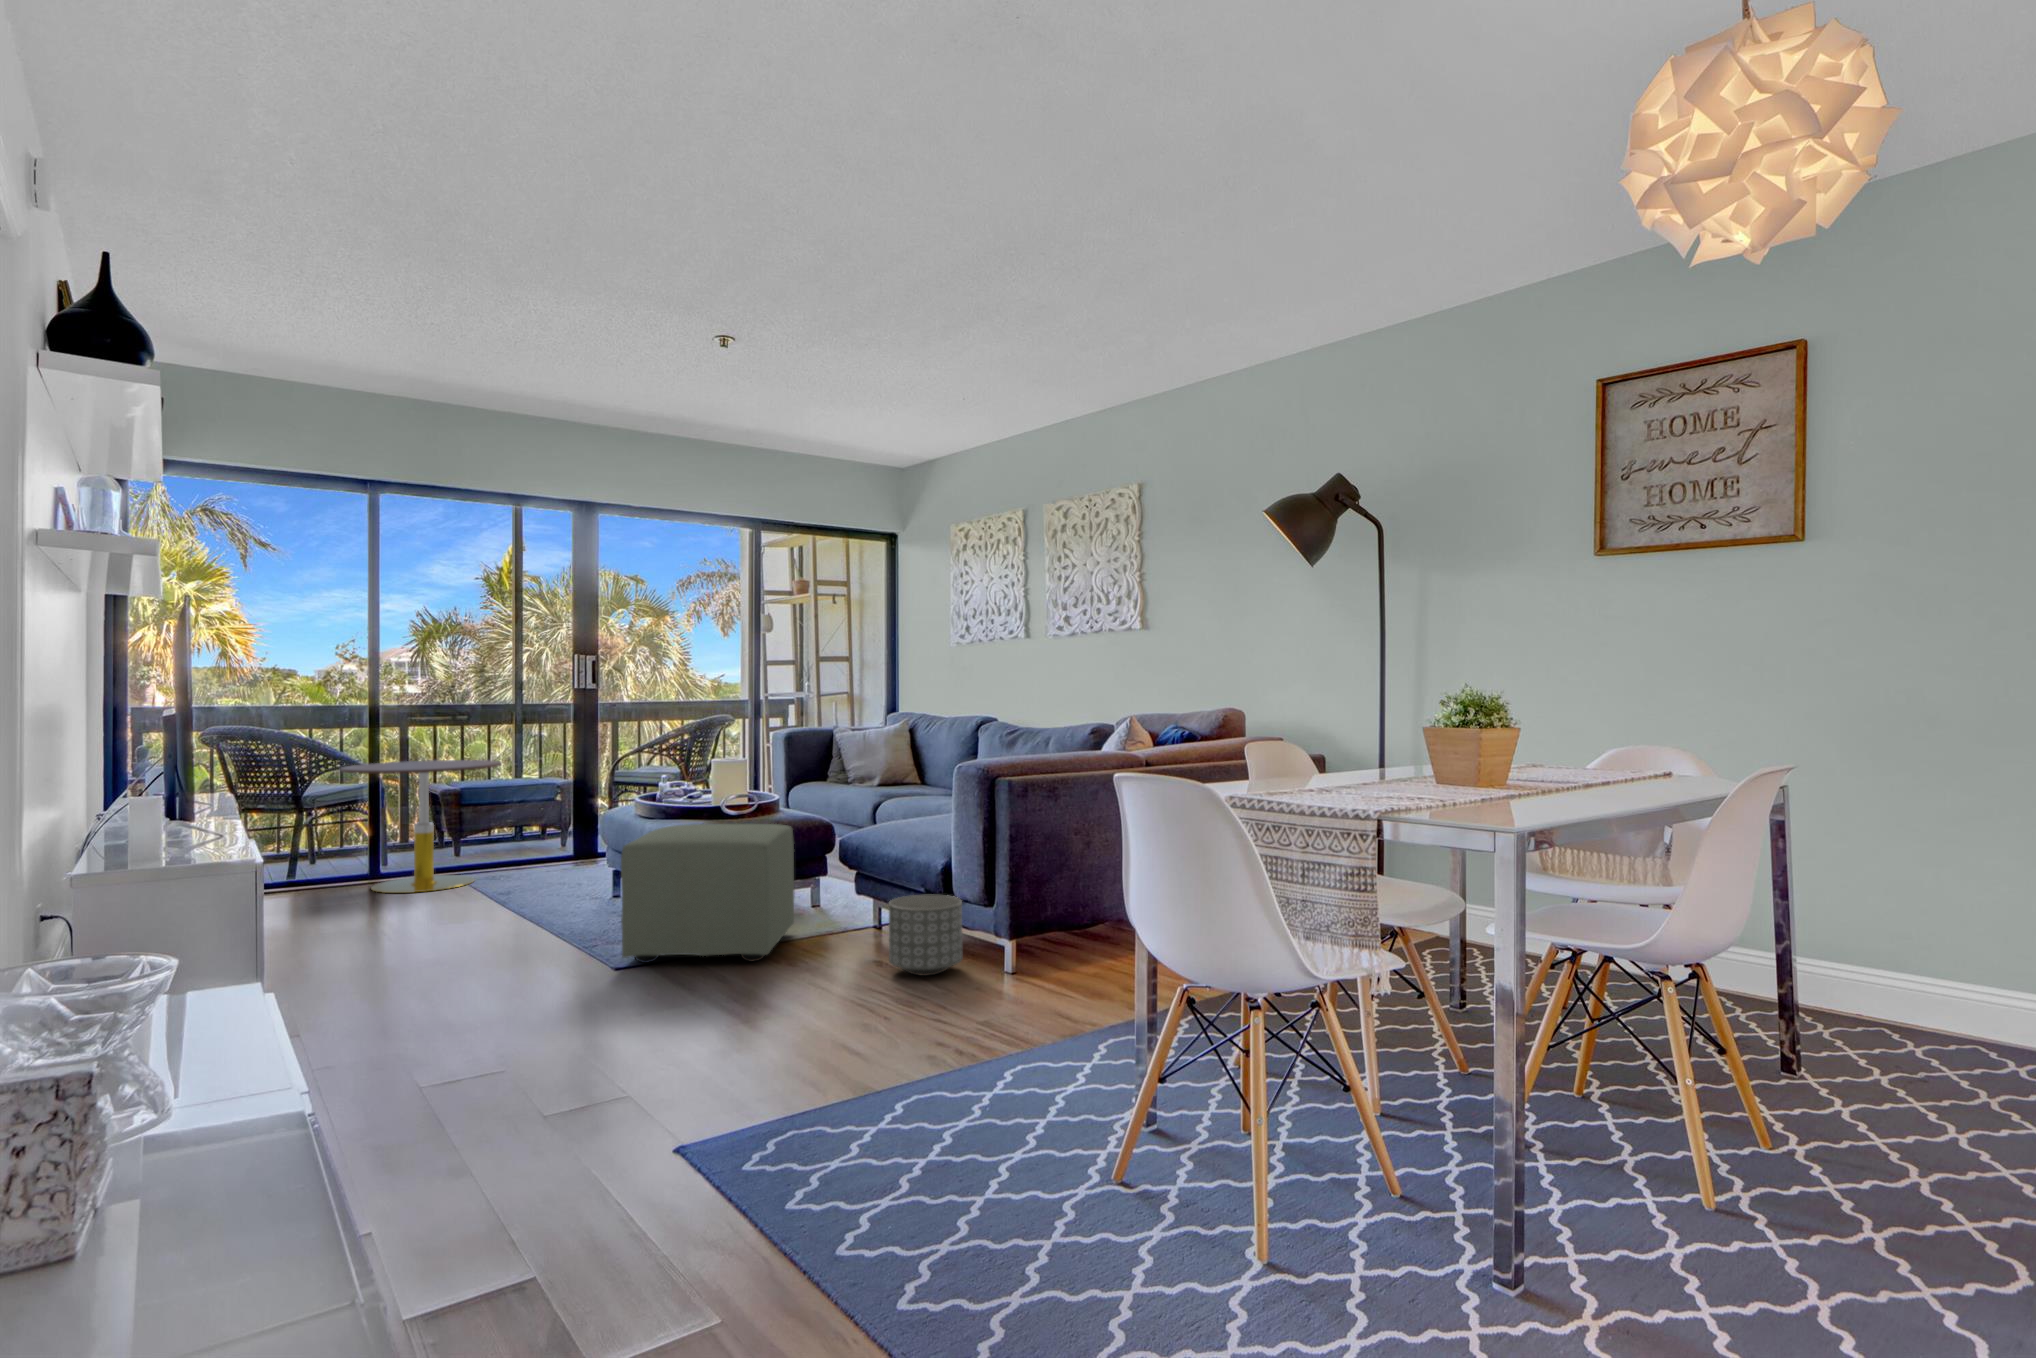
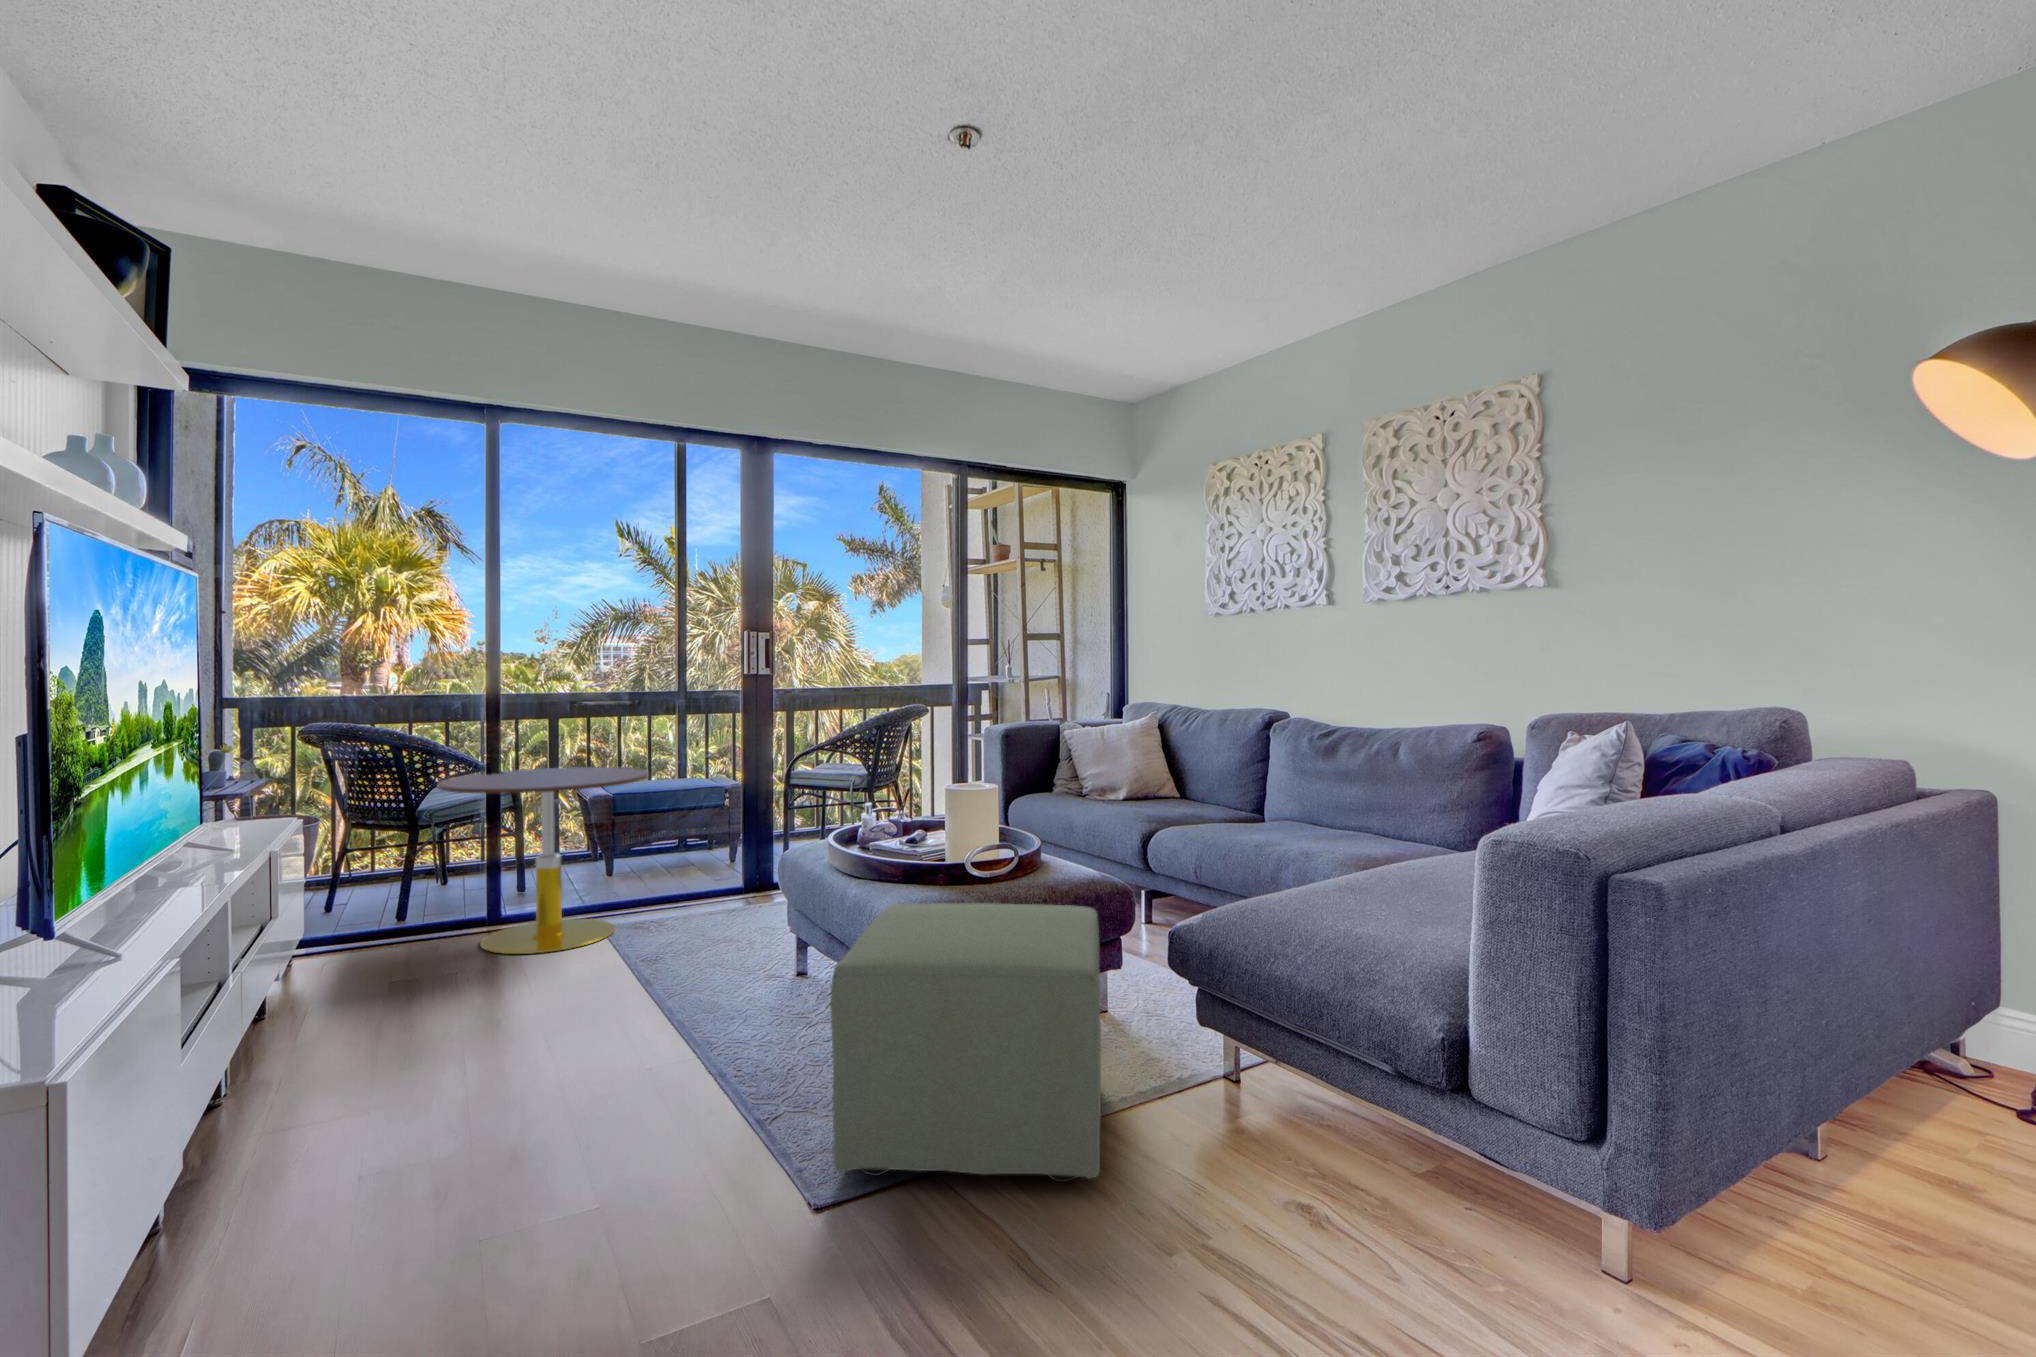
planter: present [889,894,962,976] -> none [1346,1075,1503,1265]

